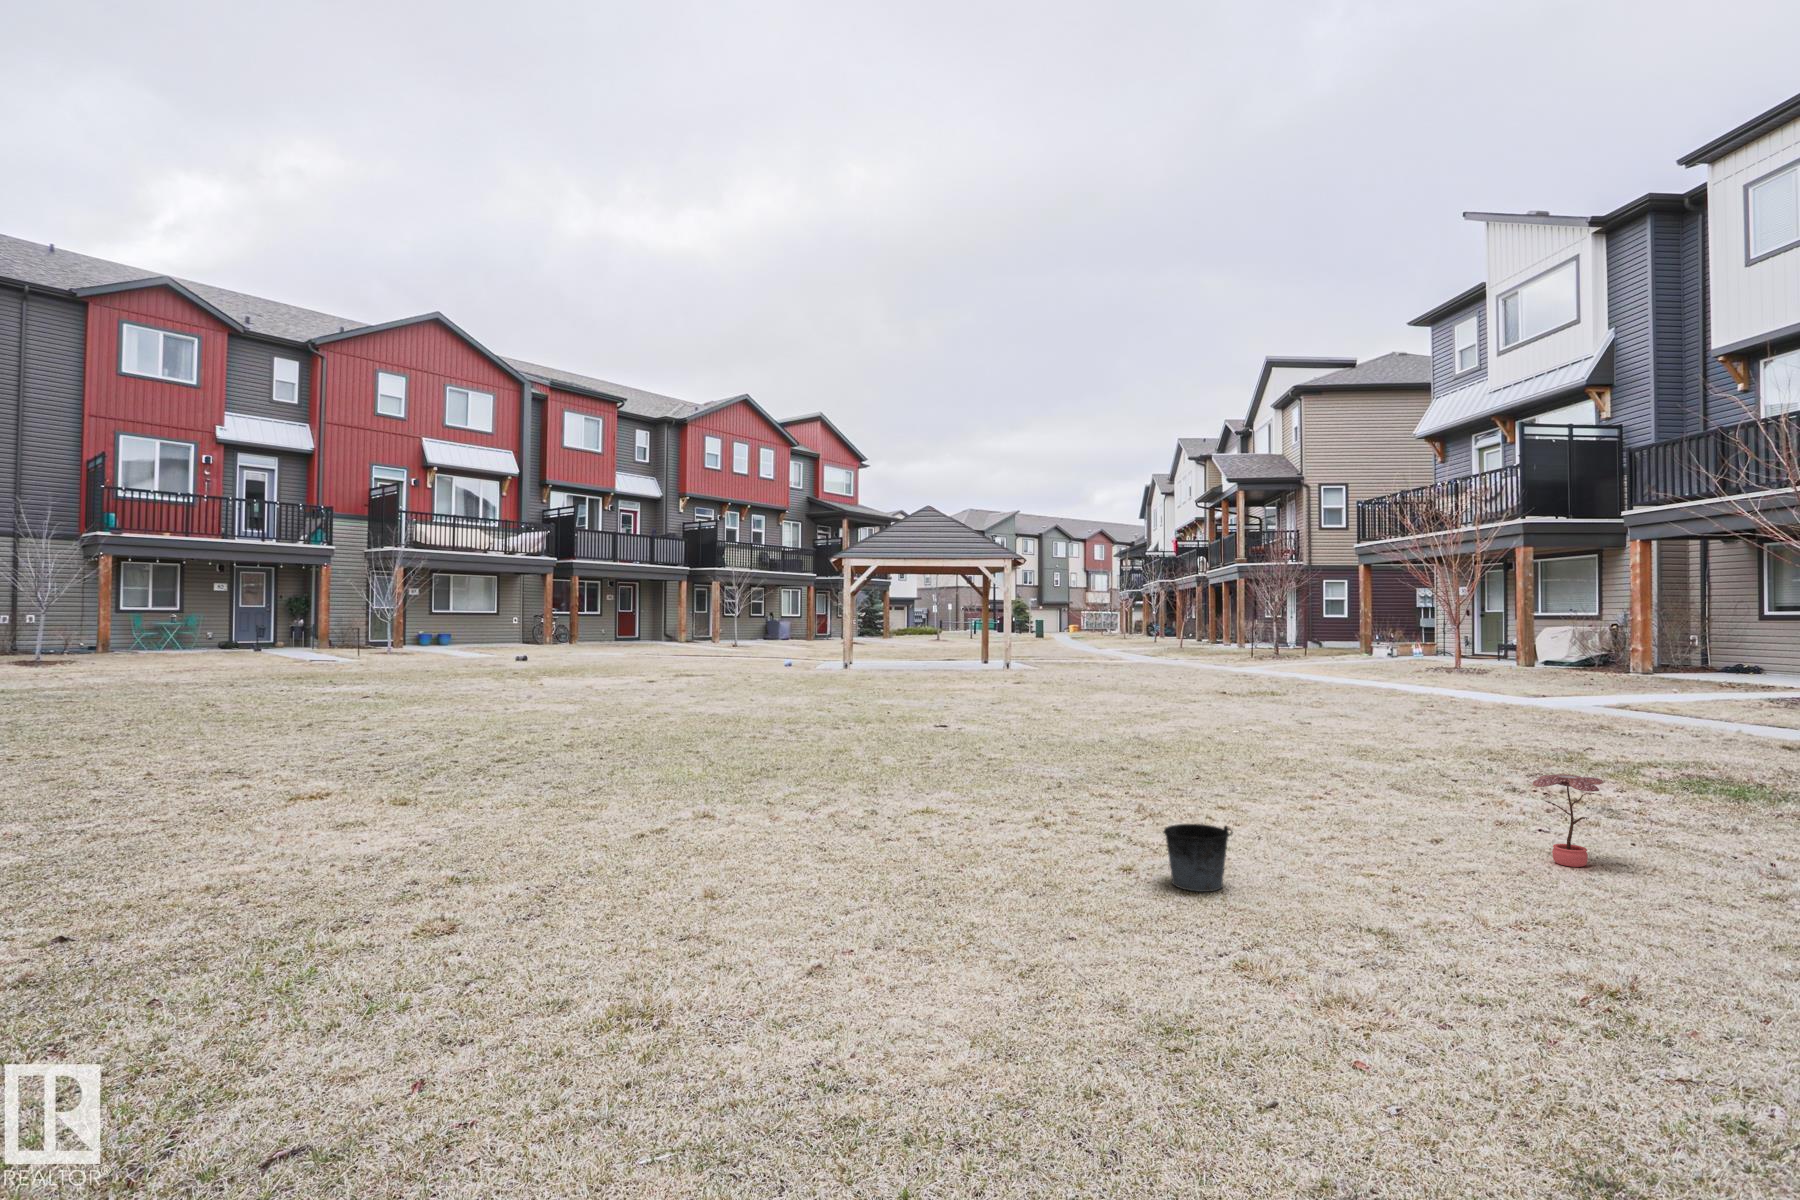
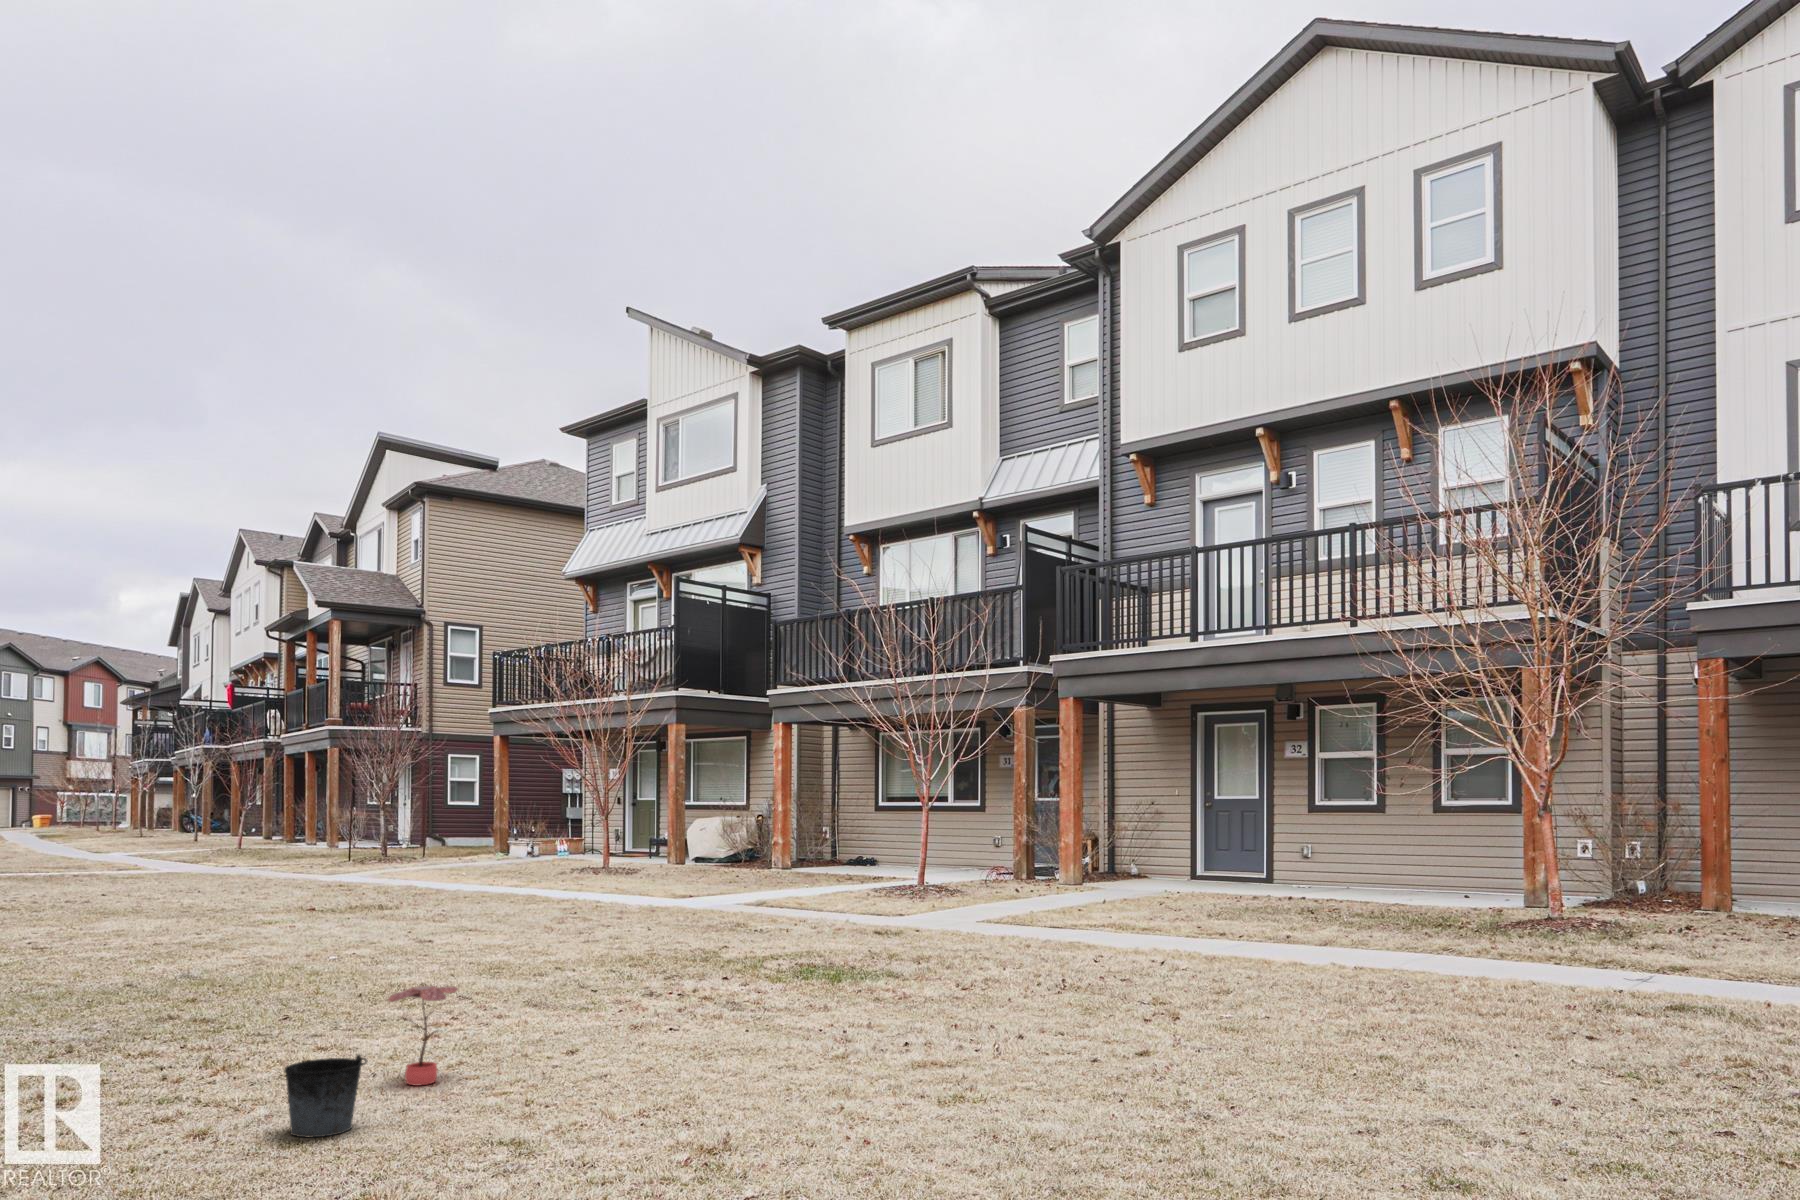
potted plant: present [1533,774,1603,867] -> present [388,986,458,1086]

